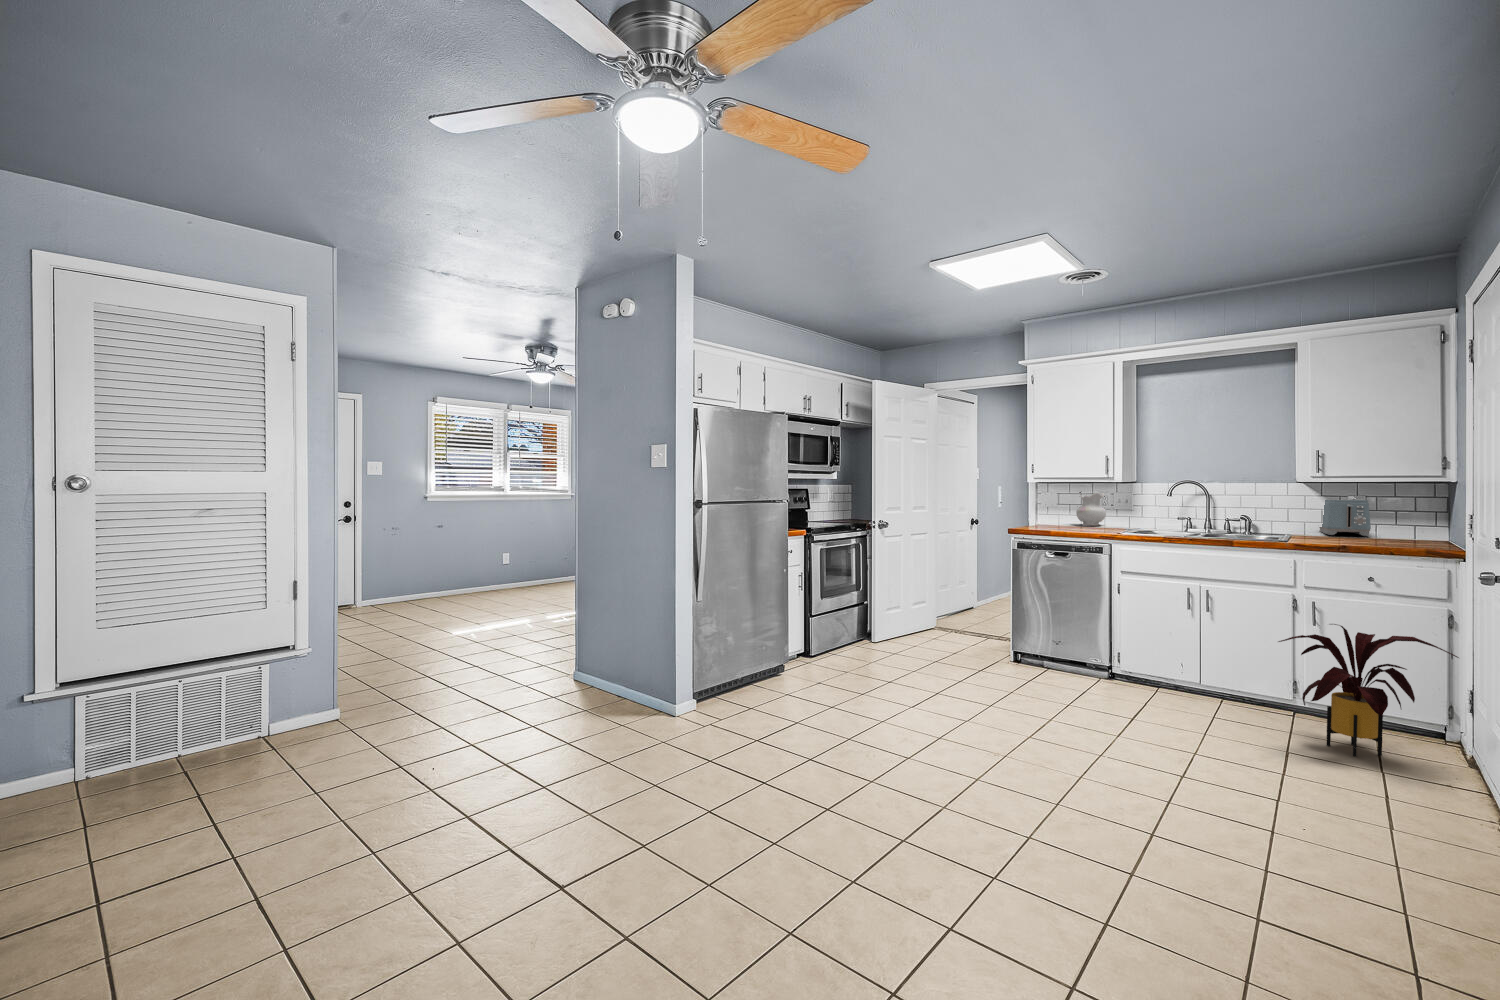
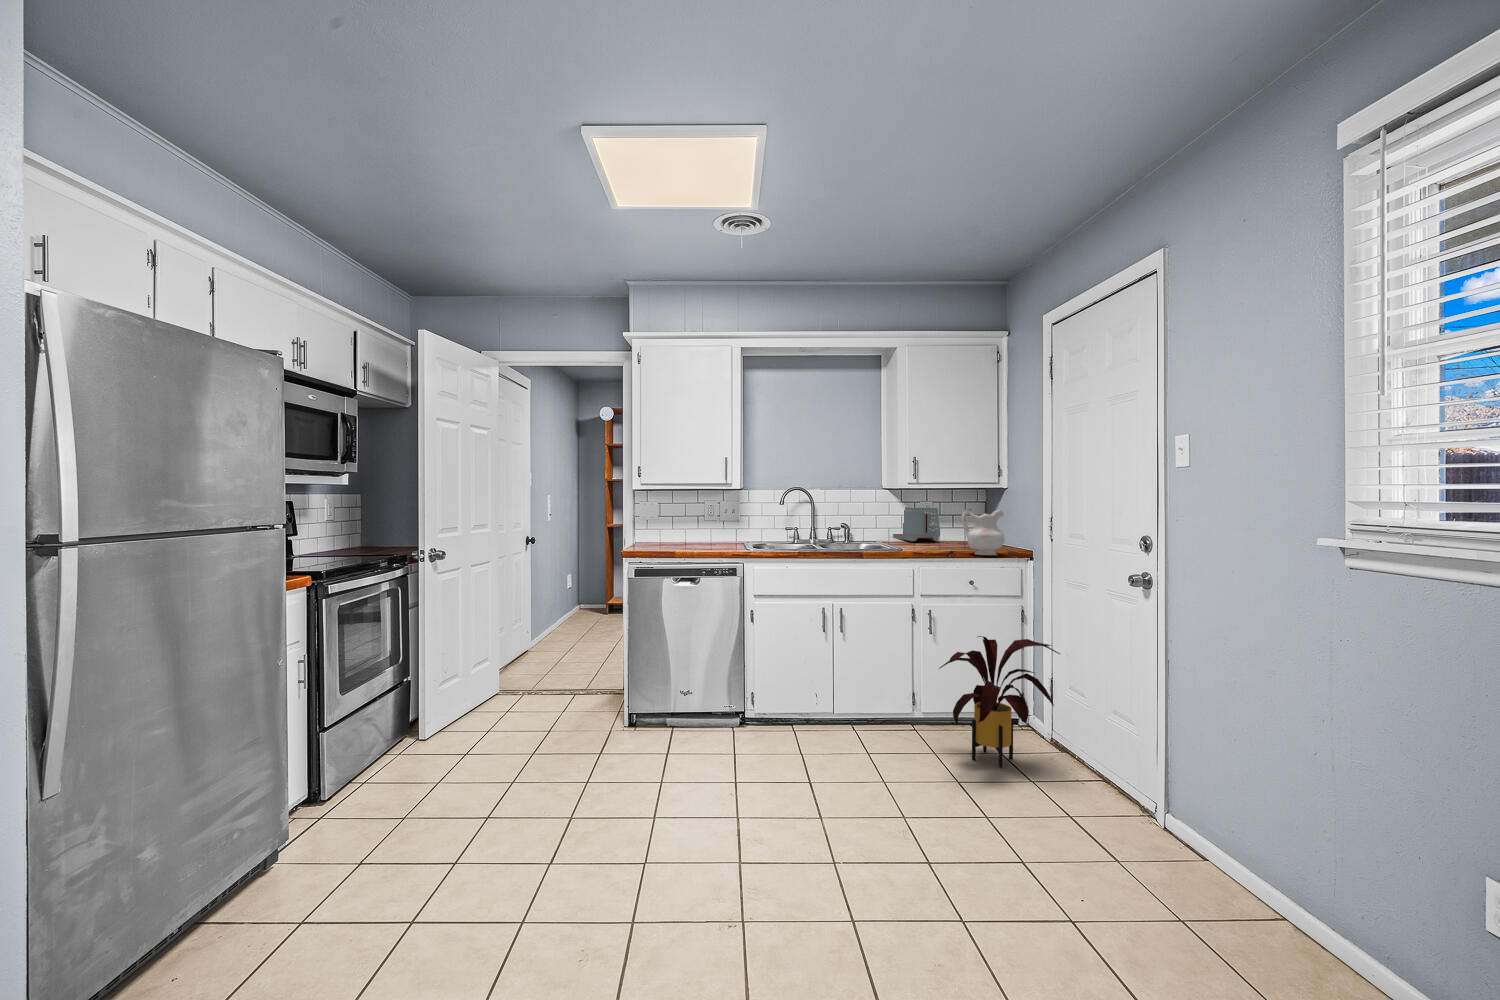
ceramic pitcher: present [1076,492,1106,526] -> present [962,508,1005,555]

